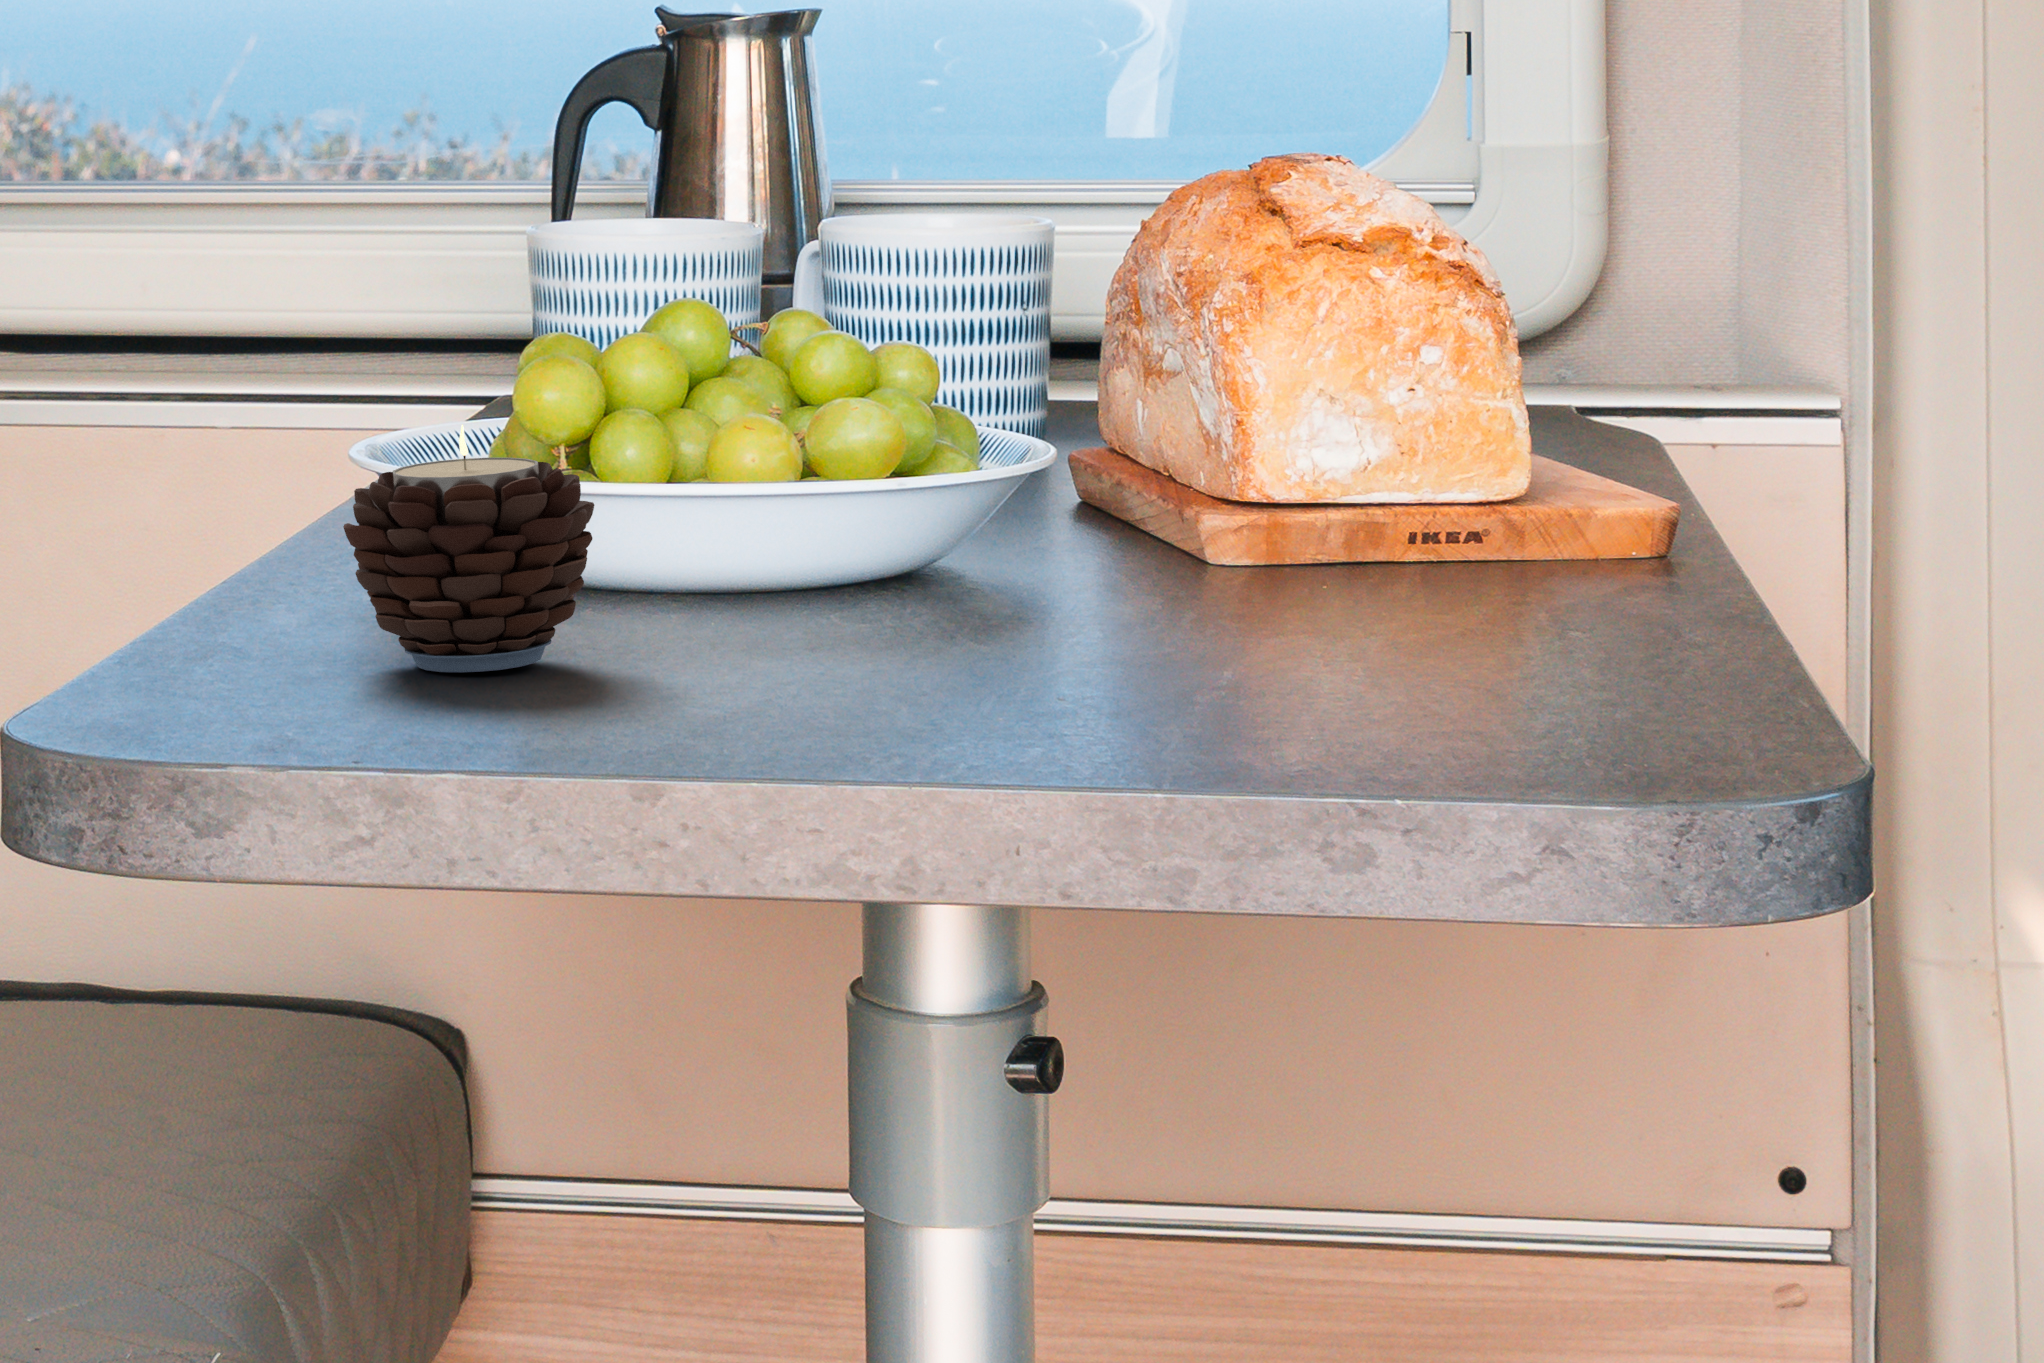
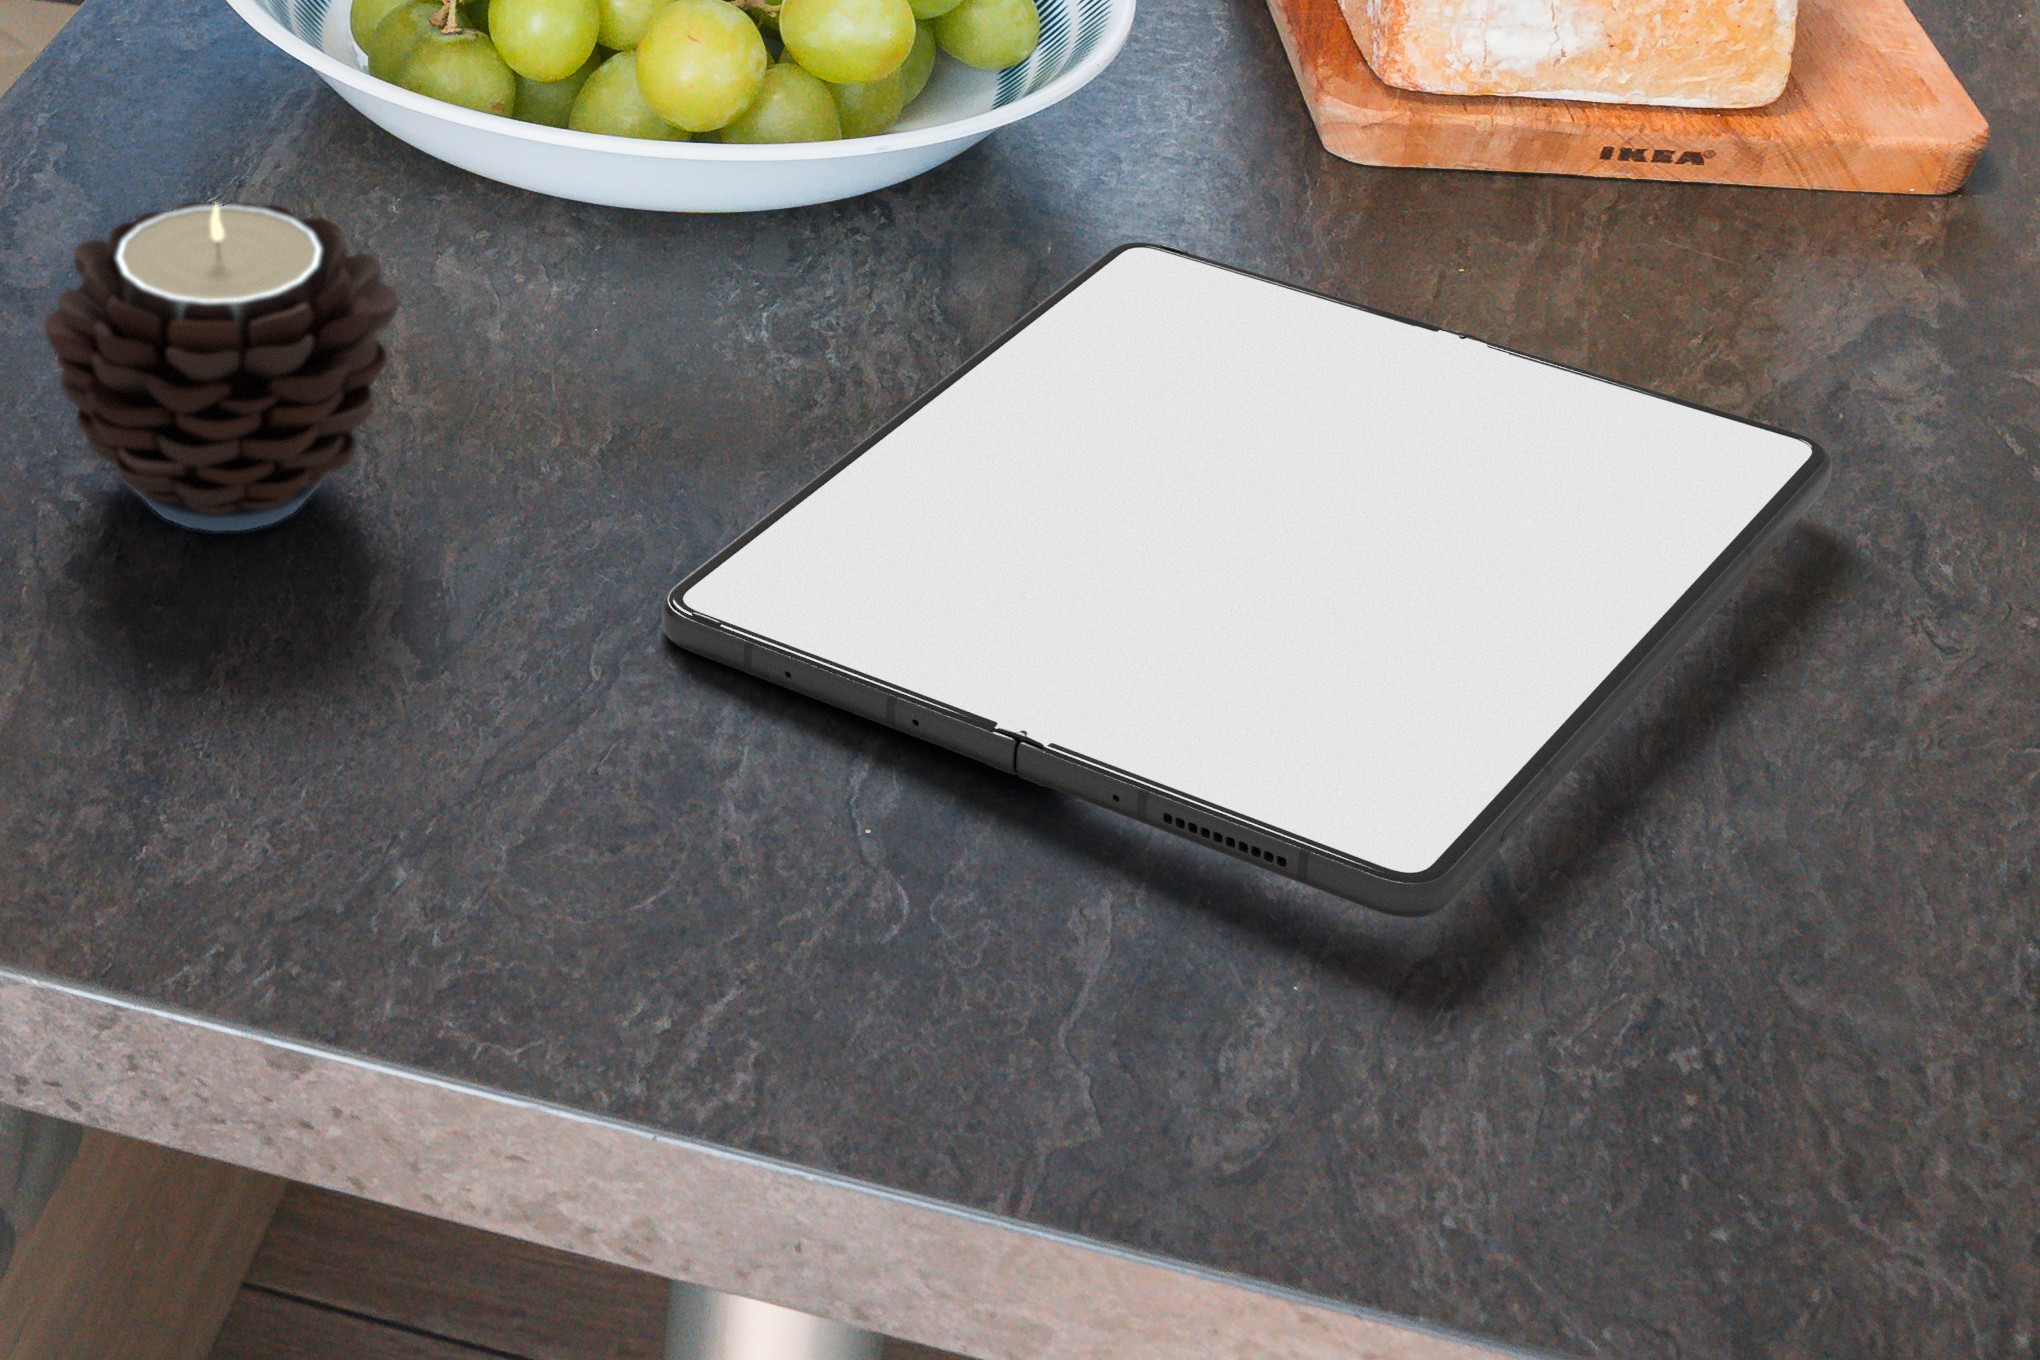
tablet: none [816,561,1602,699] -> present [662,242,1832,918]

